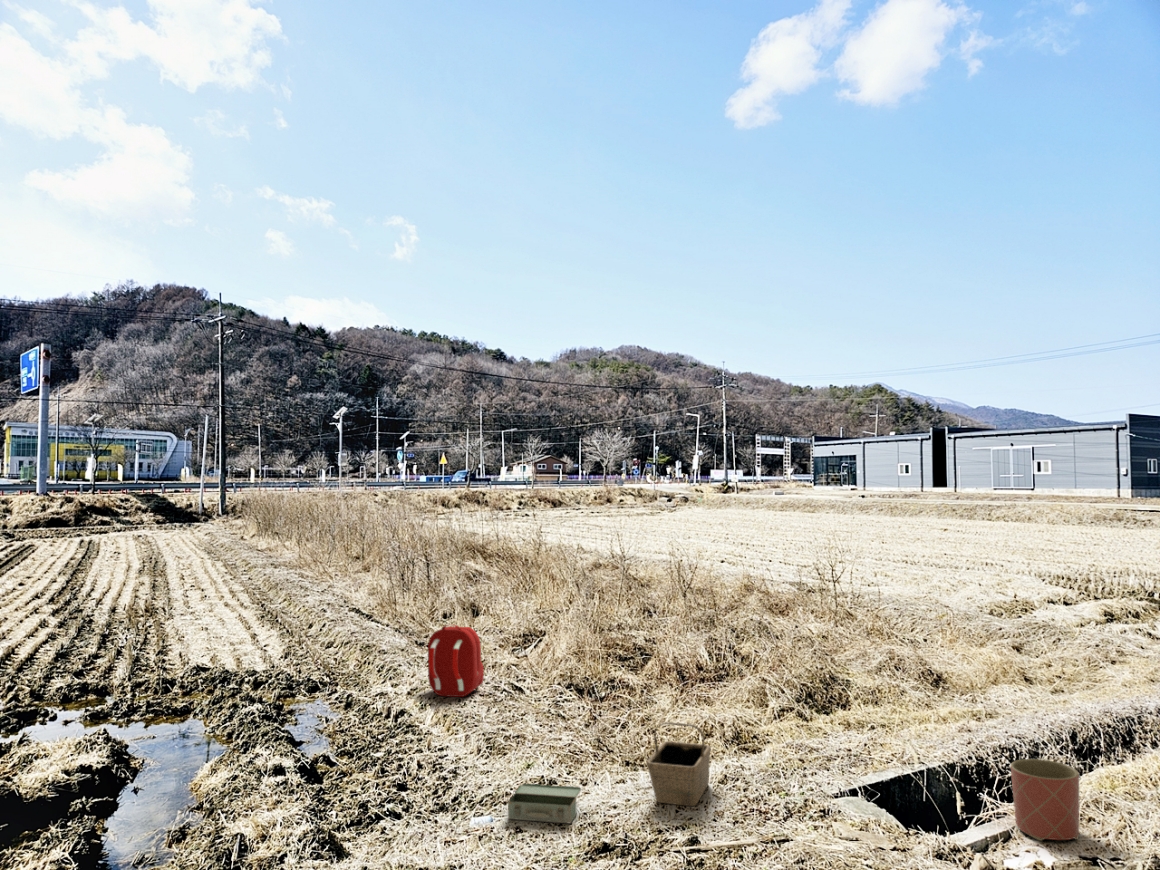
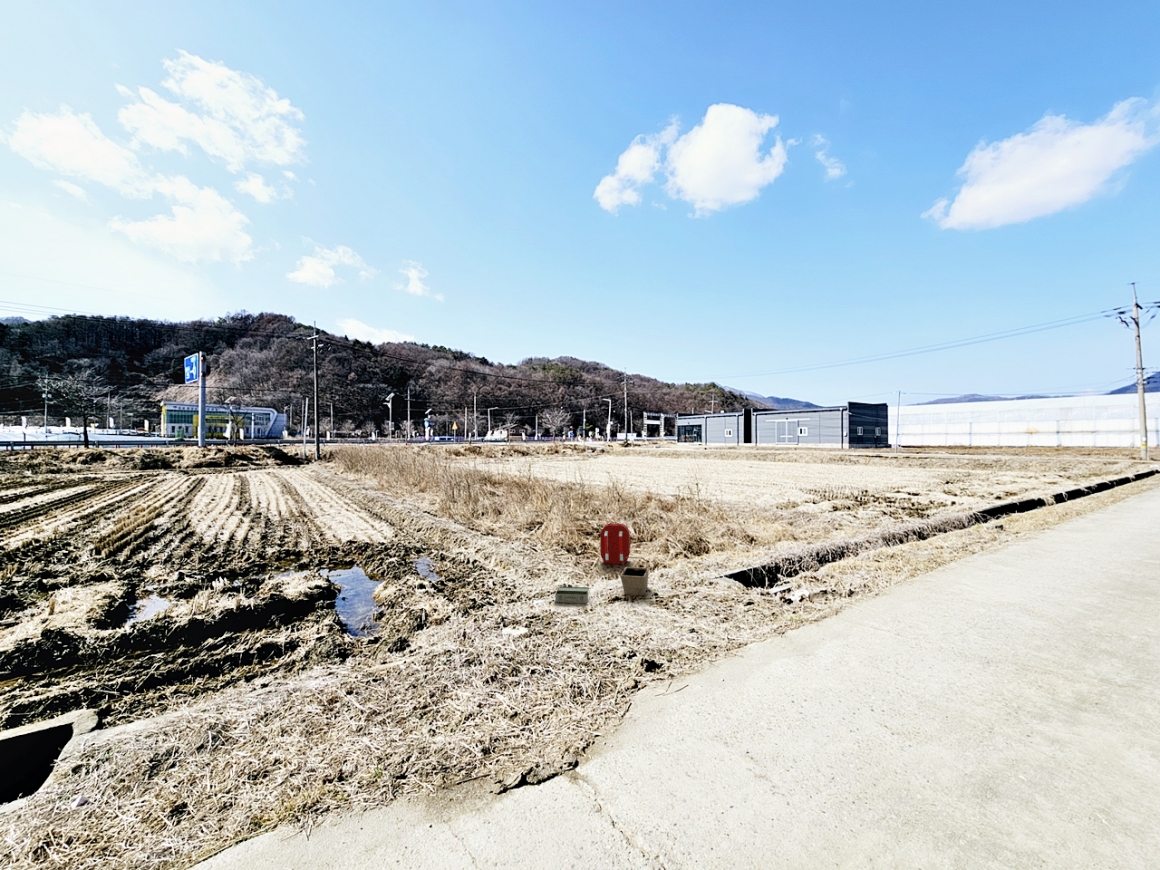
backpack: present [428,625,484,697] -> present [600,522,630,564]
planter: present [1011,759,1079,841] -> none [790,569,820,604]

